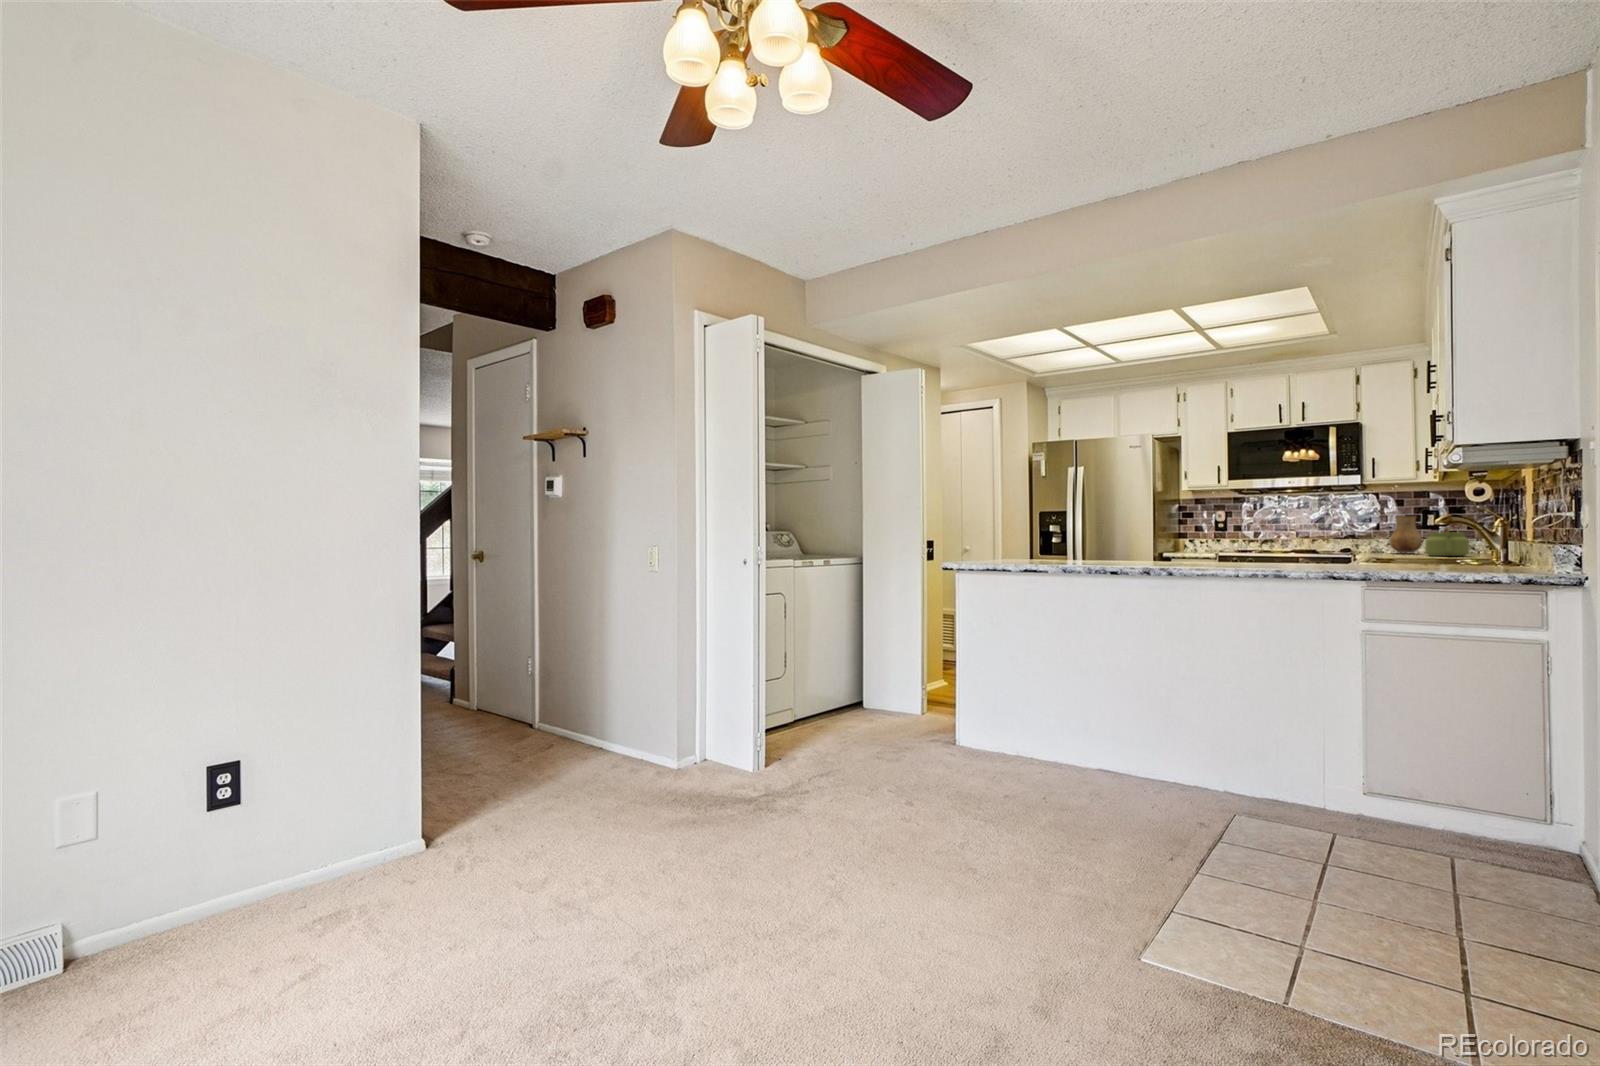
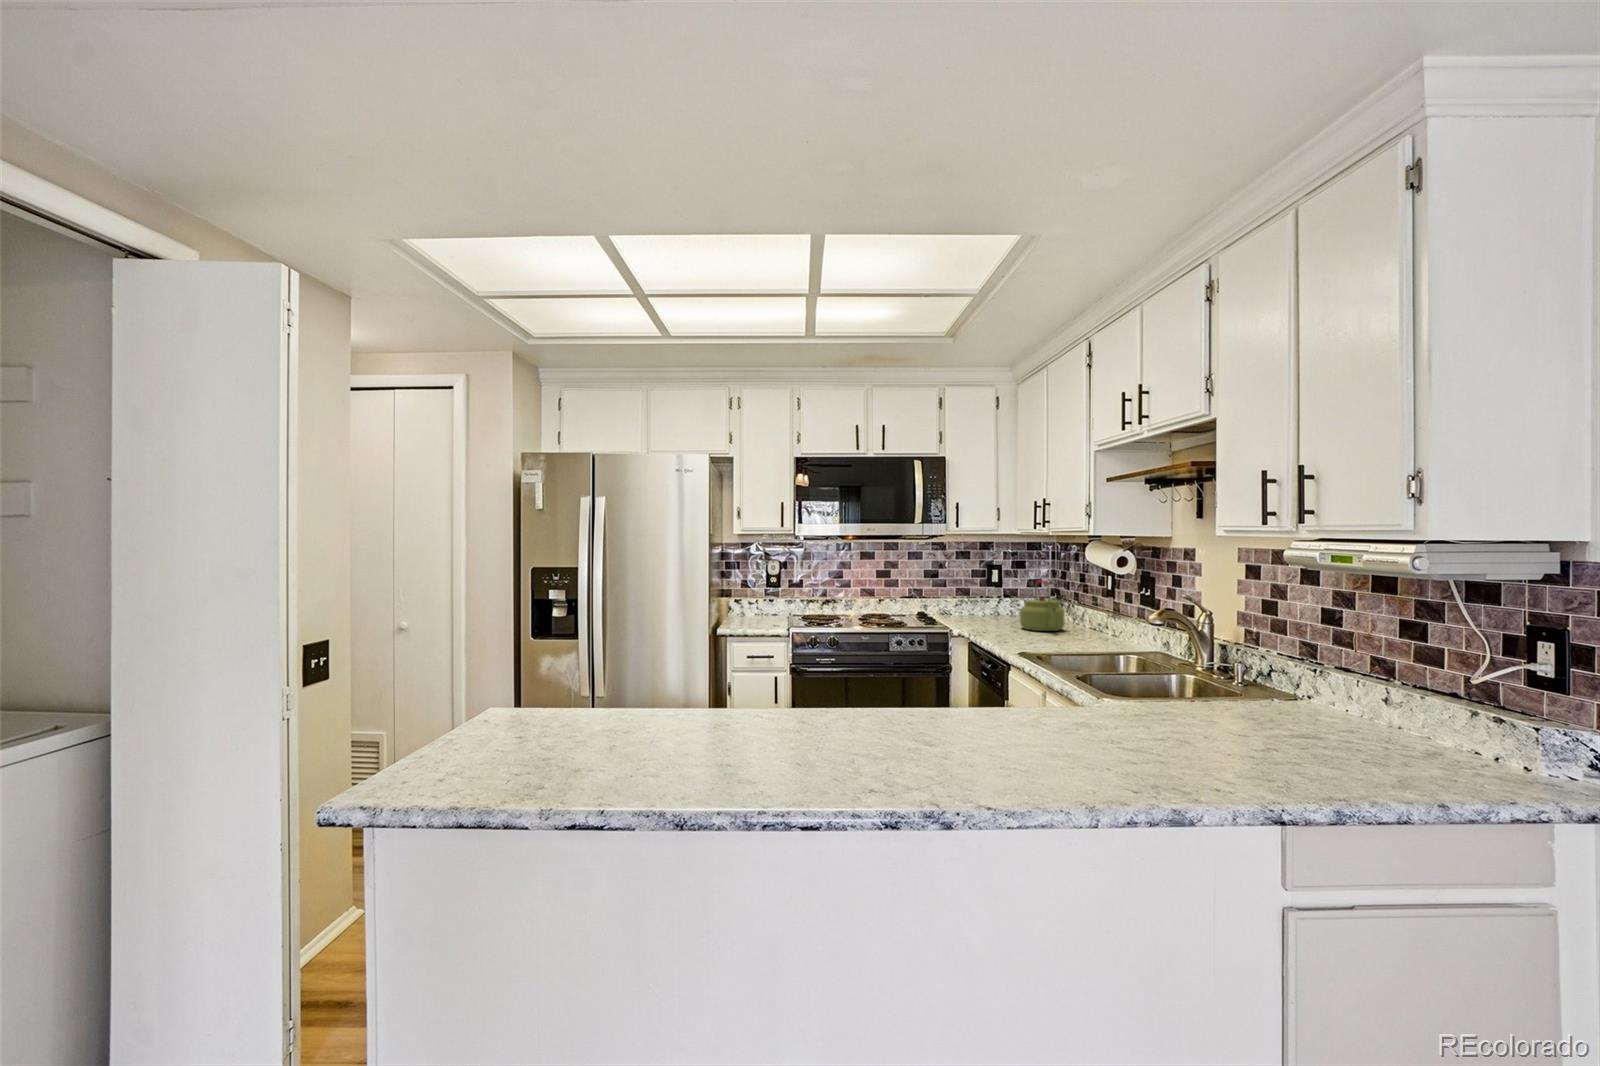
ceramic pitcher: present [1389,515,1423,554] -> none [971,575,1004,622]

